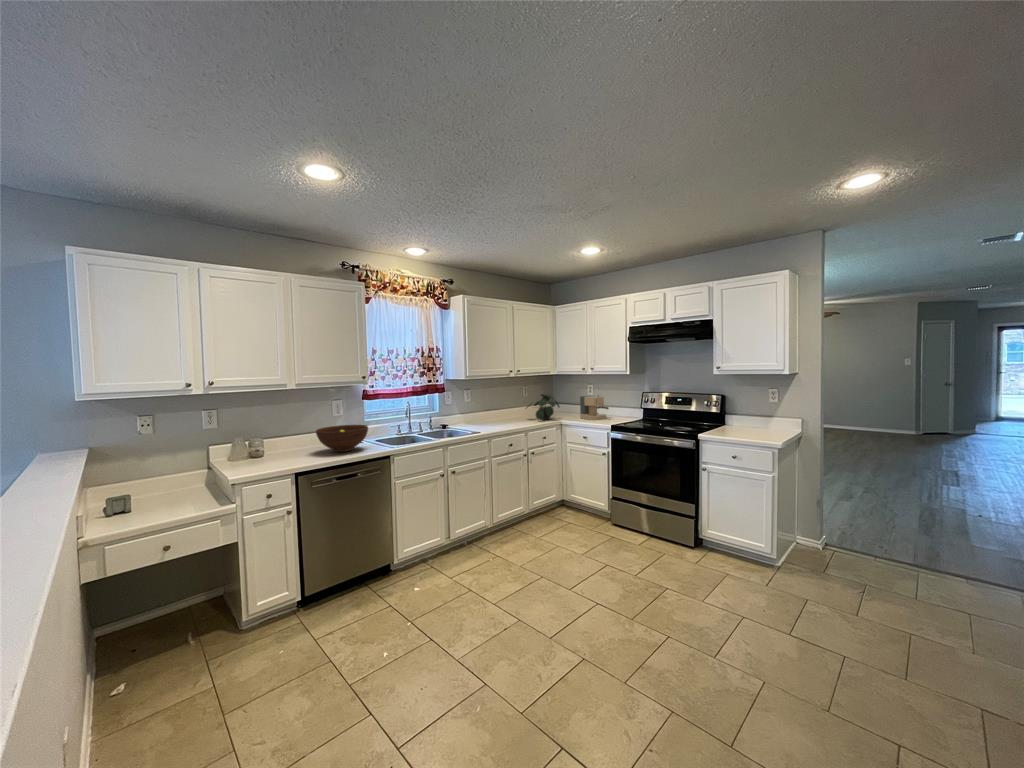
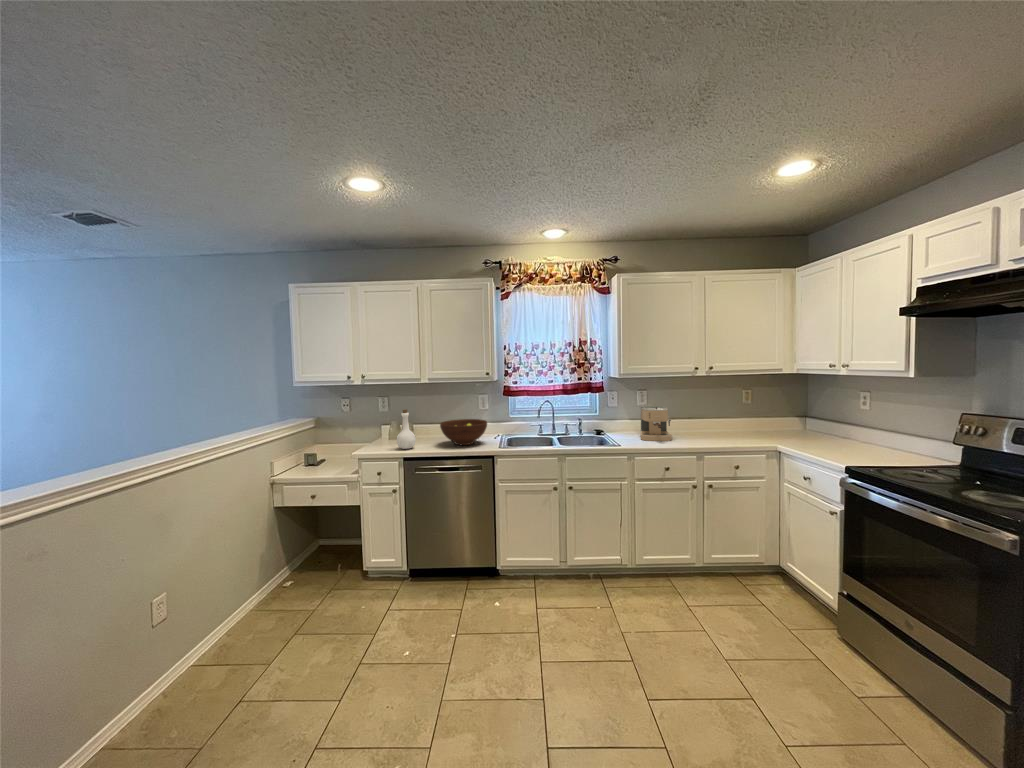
potted plant: present [526,394,560,420] -> none [725,403,784,441]
coffee maker: present [580,395,609,420] -> present [640,406,672,441]
bottle: none [277,419,300,464] -> present [397,409,416,449]

